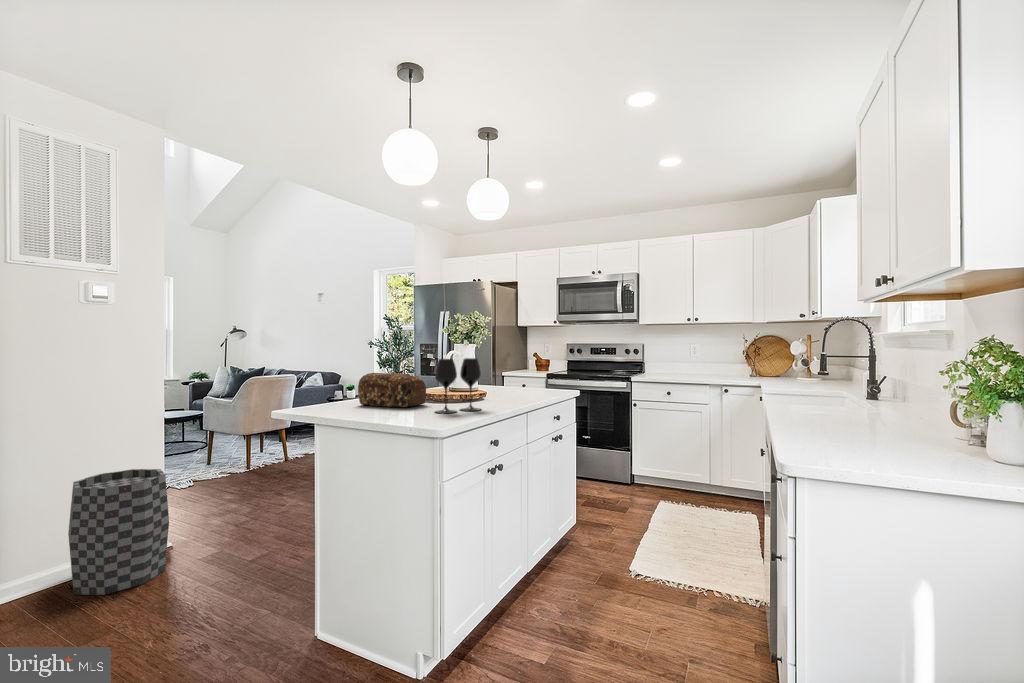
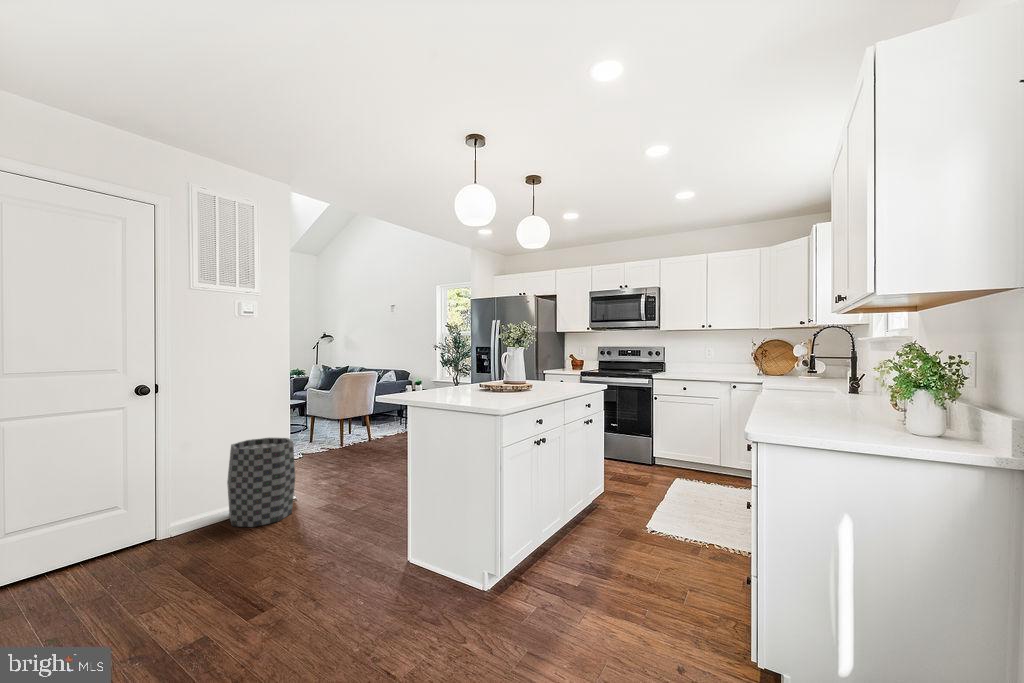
wine glass: present [435,358,481,413] -> none [494,355,529,396]
bread loaf: present [358,373,426,407] -> none [436,366,486,392]

